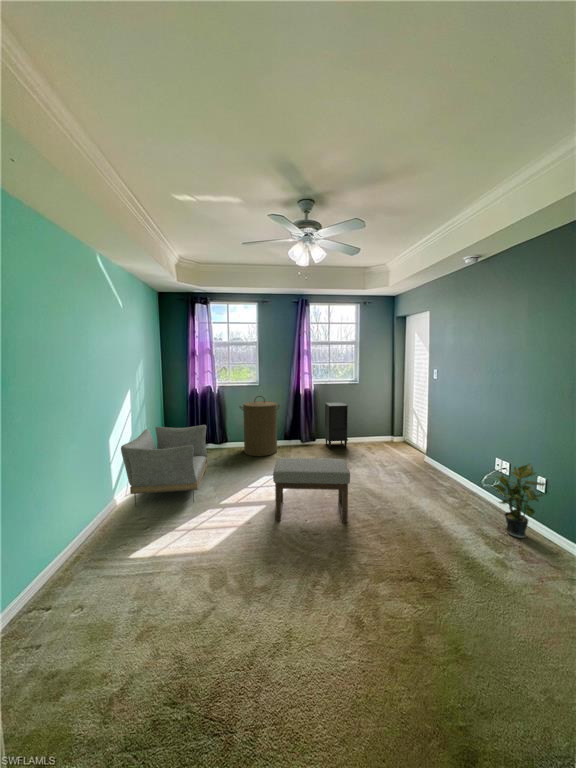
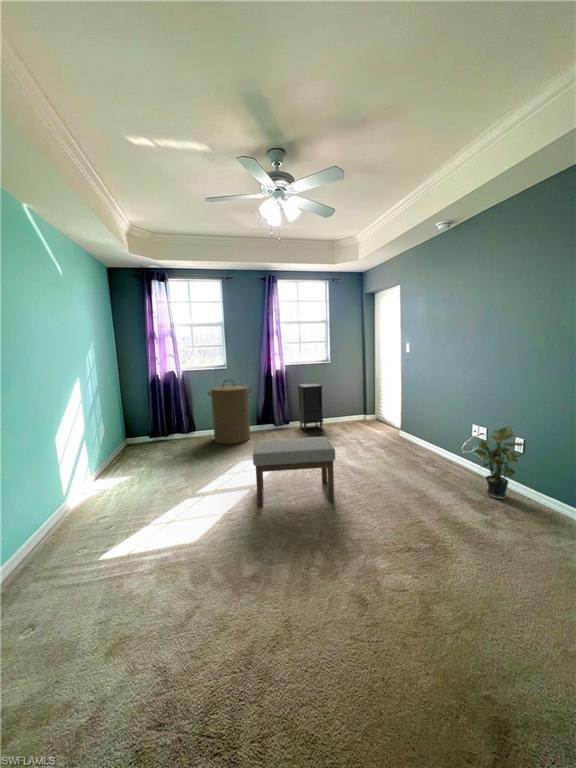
armchair: present [121,425,208,507] -> none [71,412,175,508]

